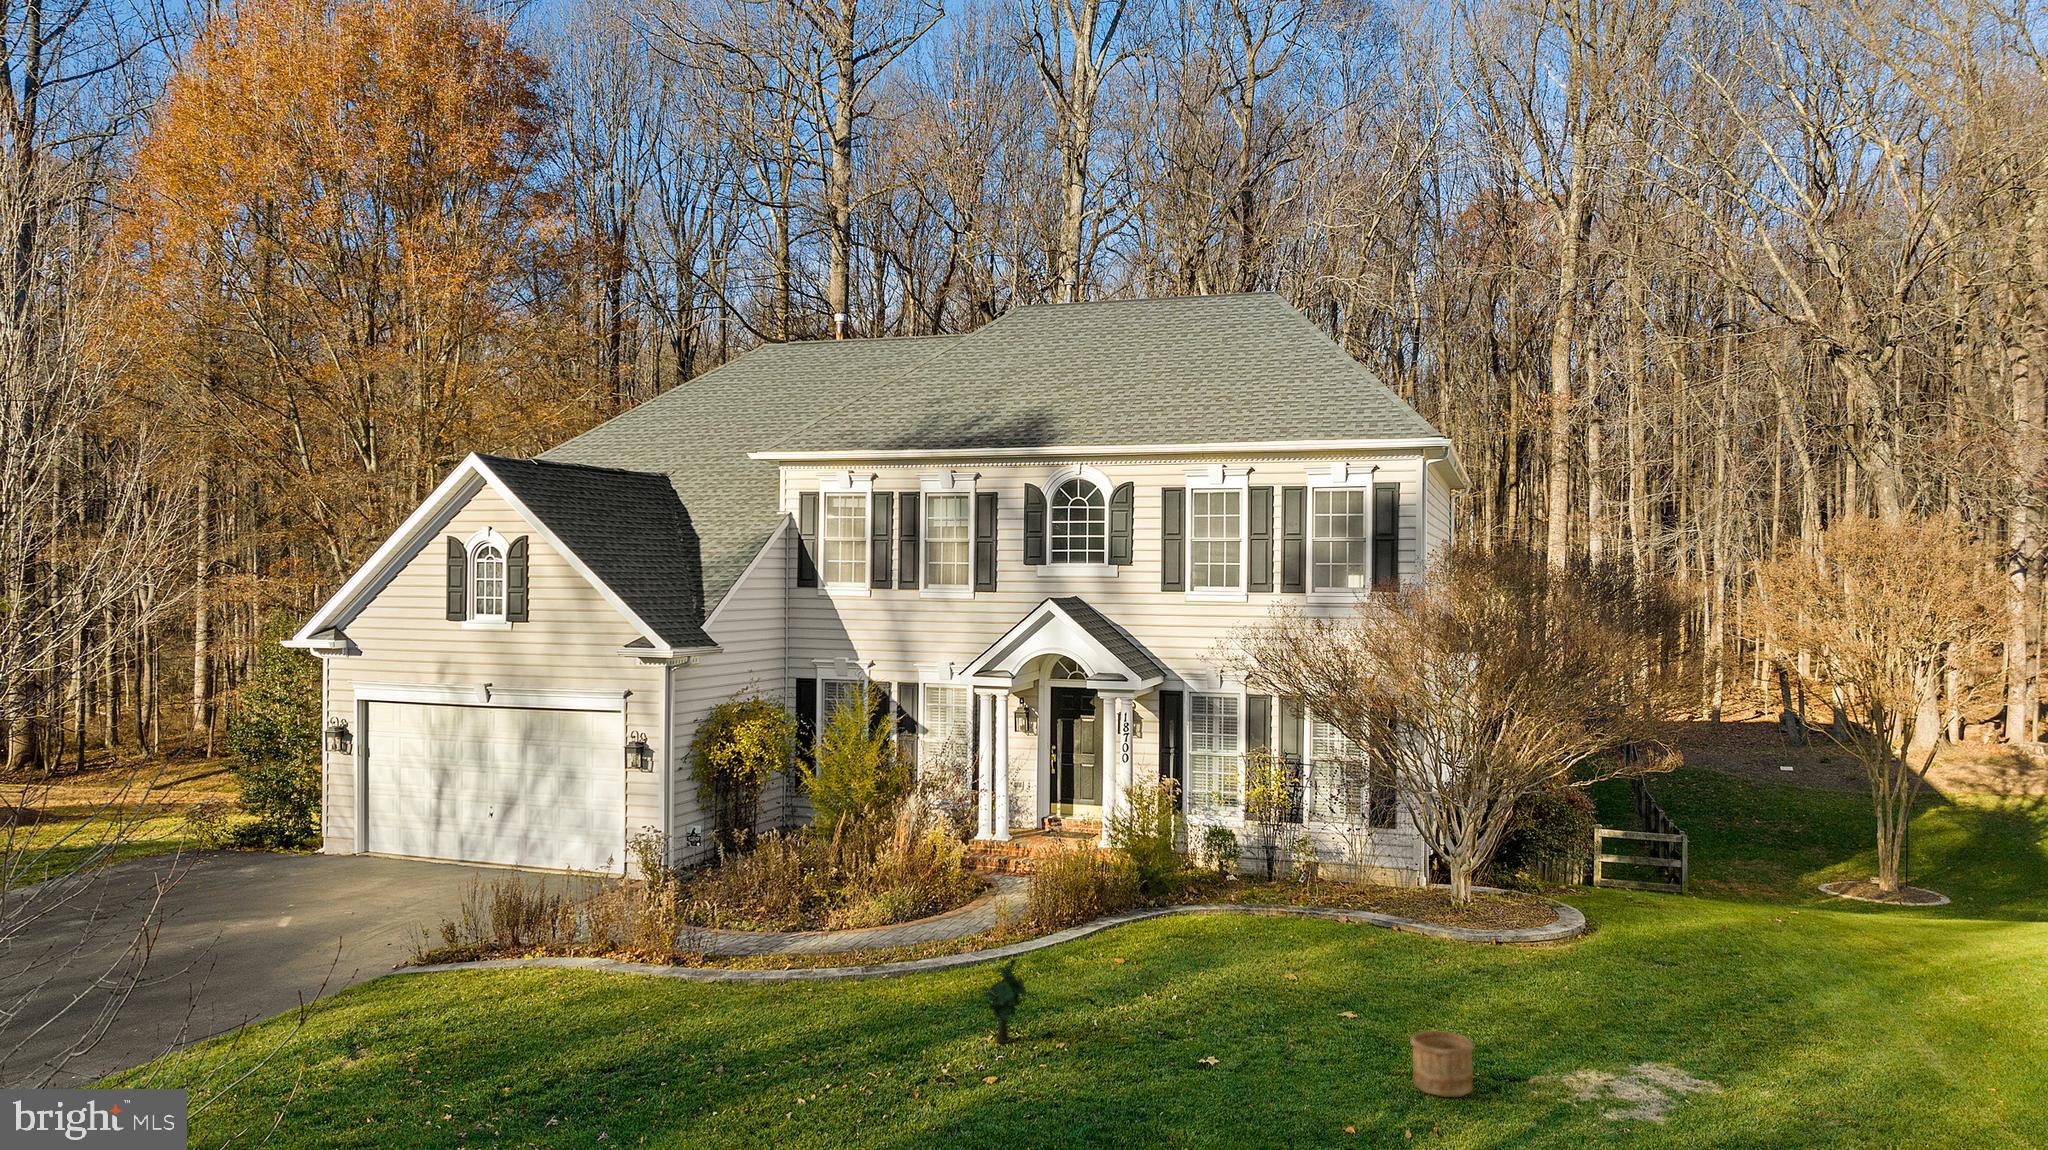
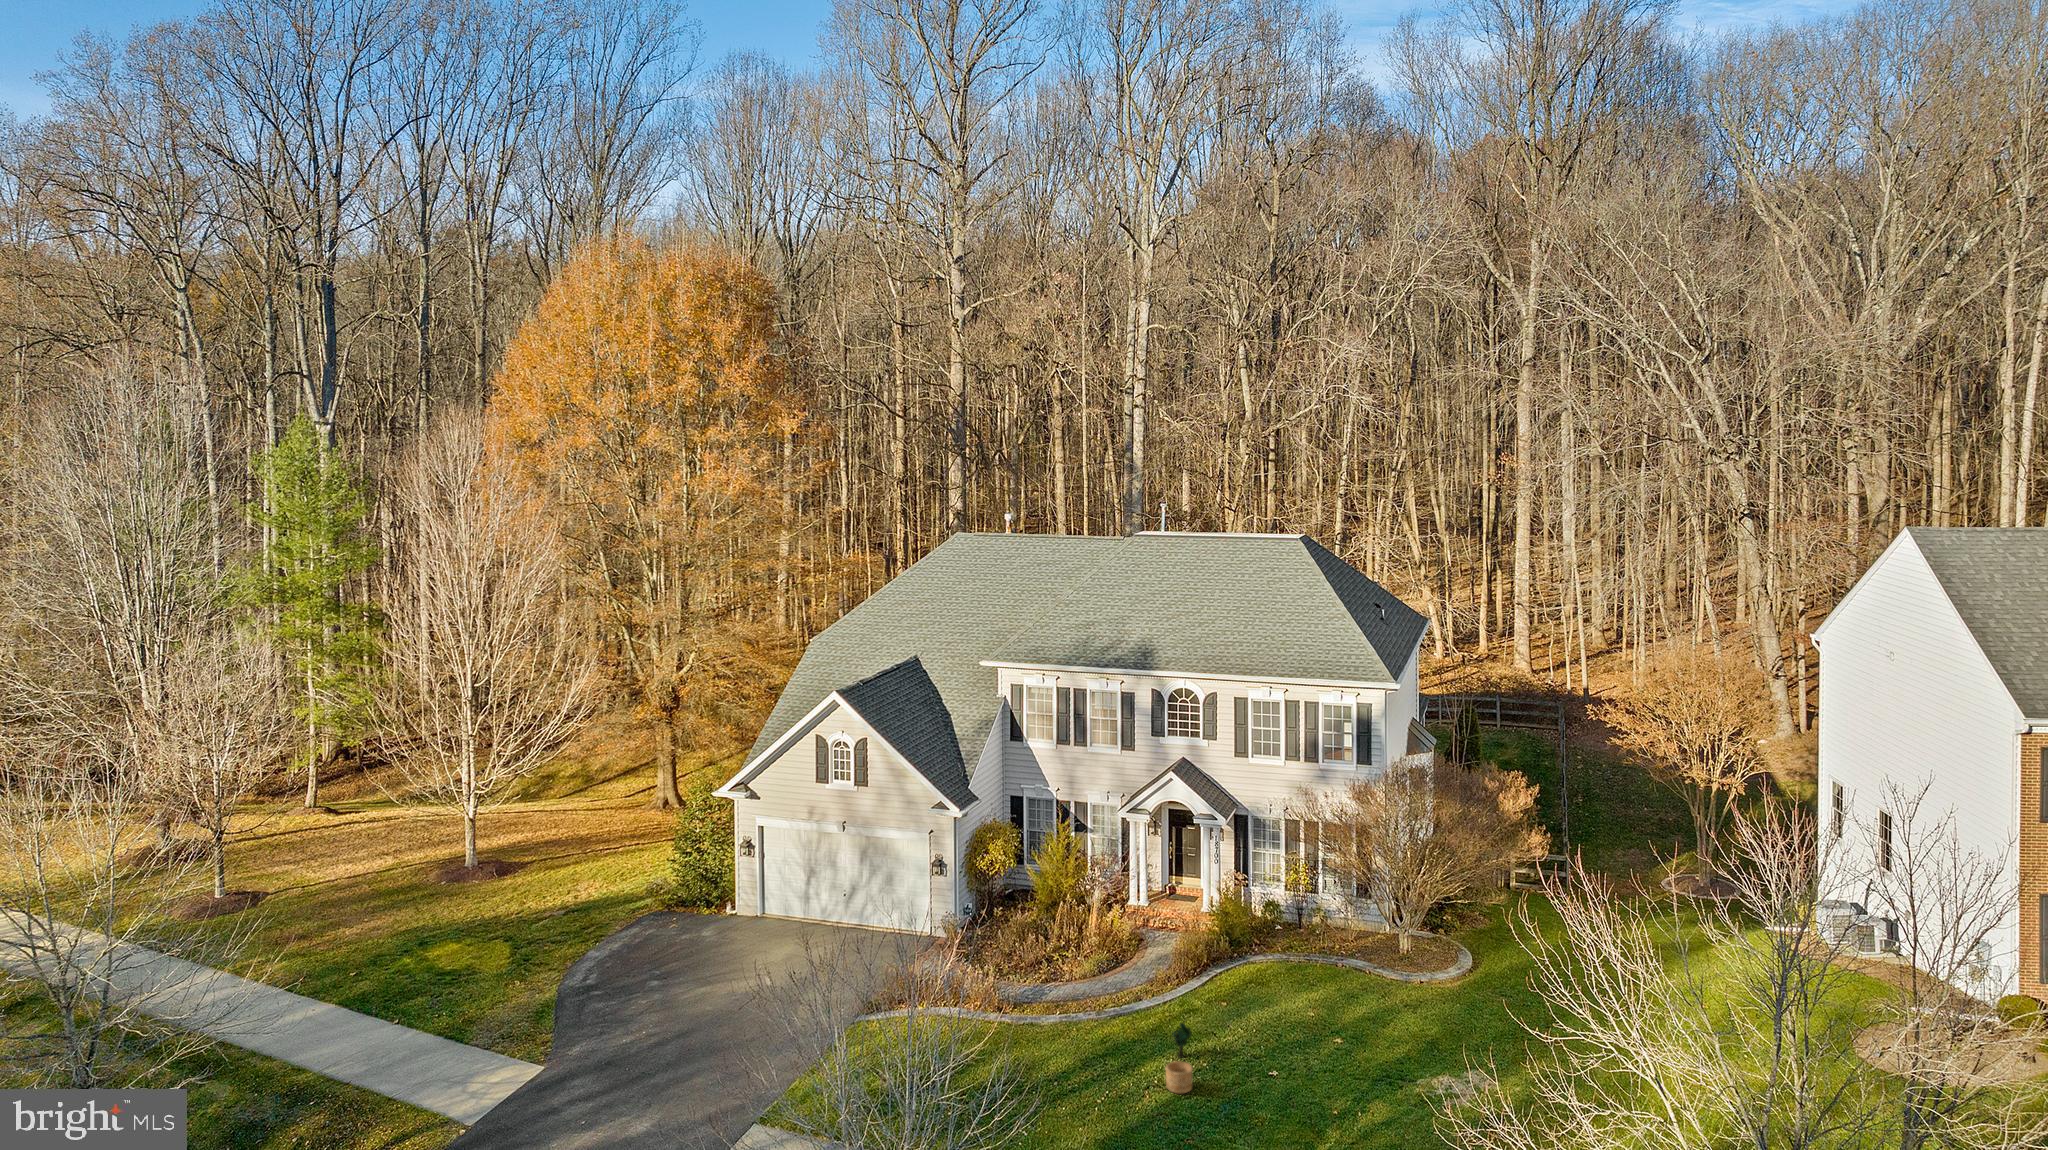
wooden bucket: present [1411,1031,1474,1097] -> present [1165,1061,1193,1094]

